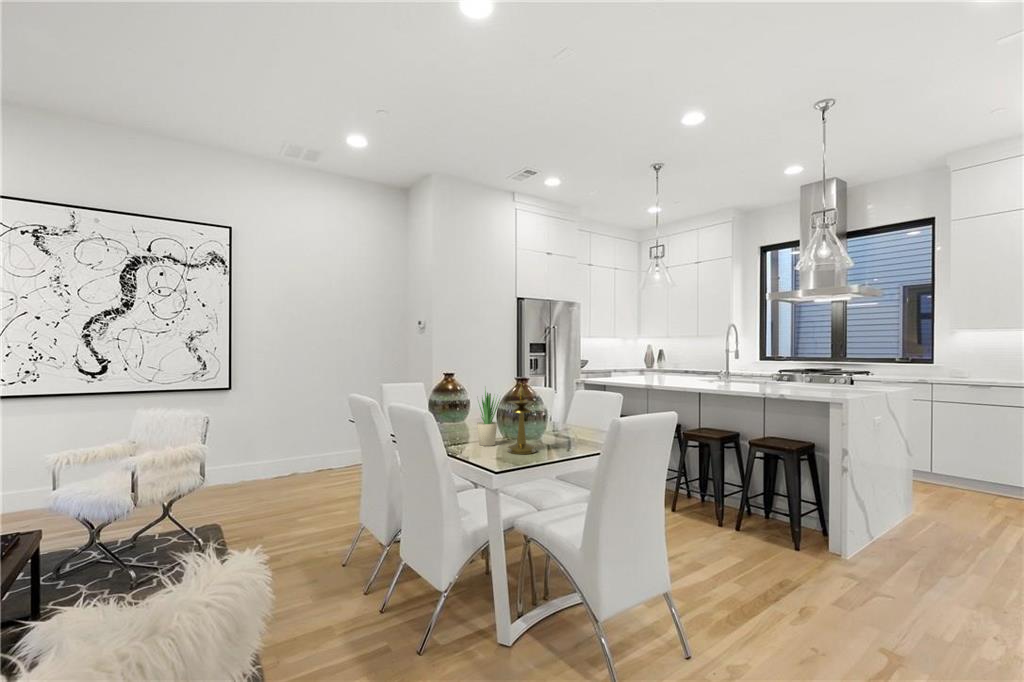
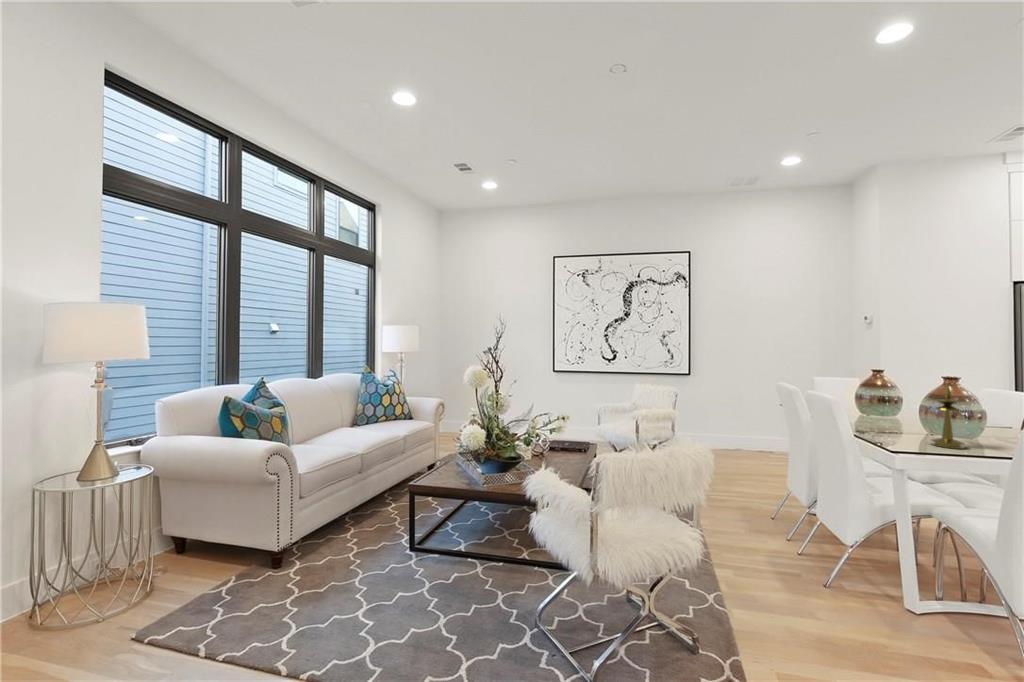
potted plant: present [477,388,500,446] -> none [900,383,928,438]

